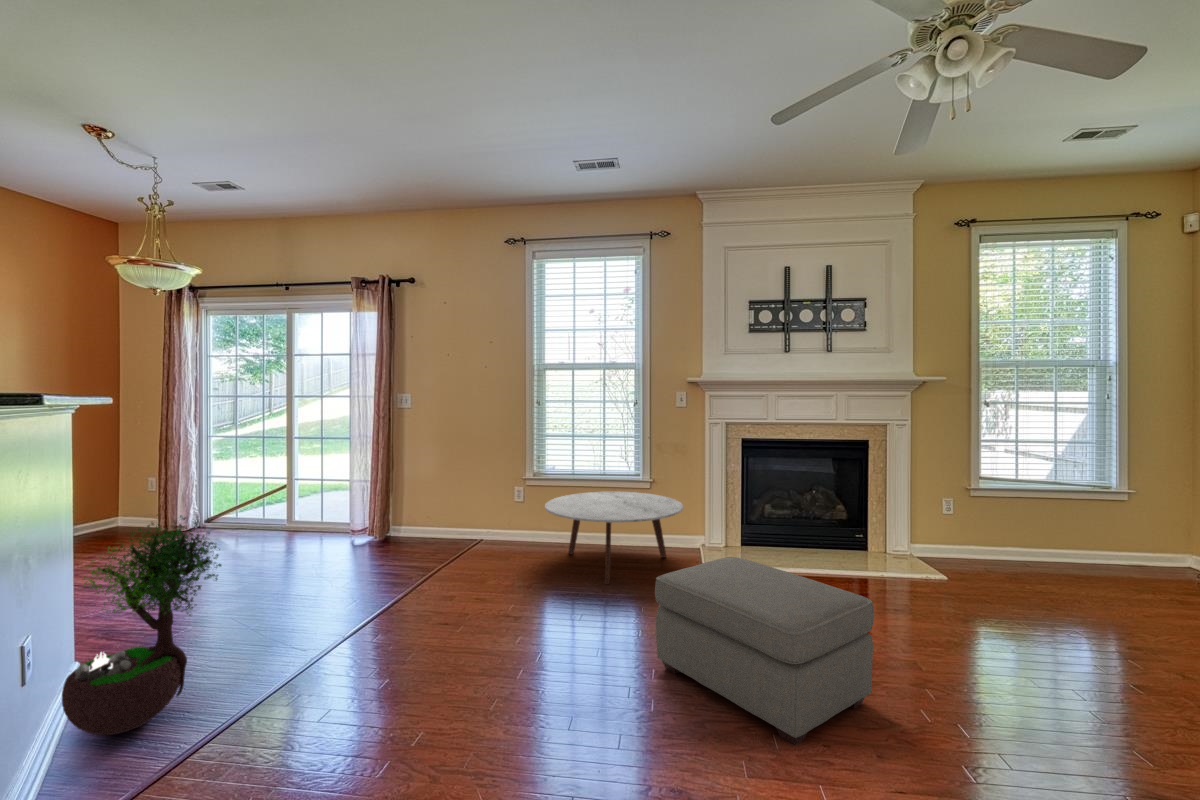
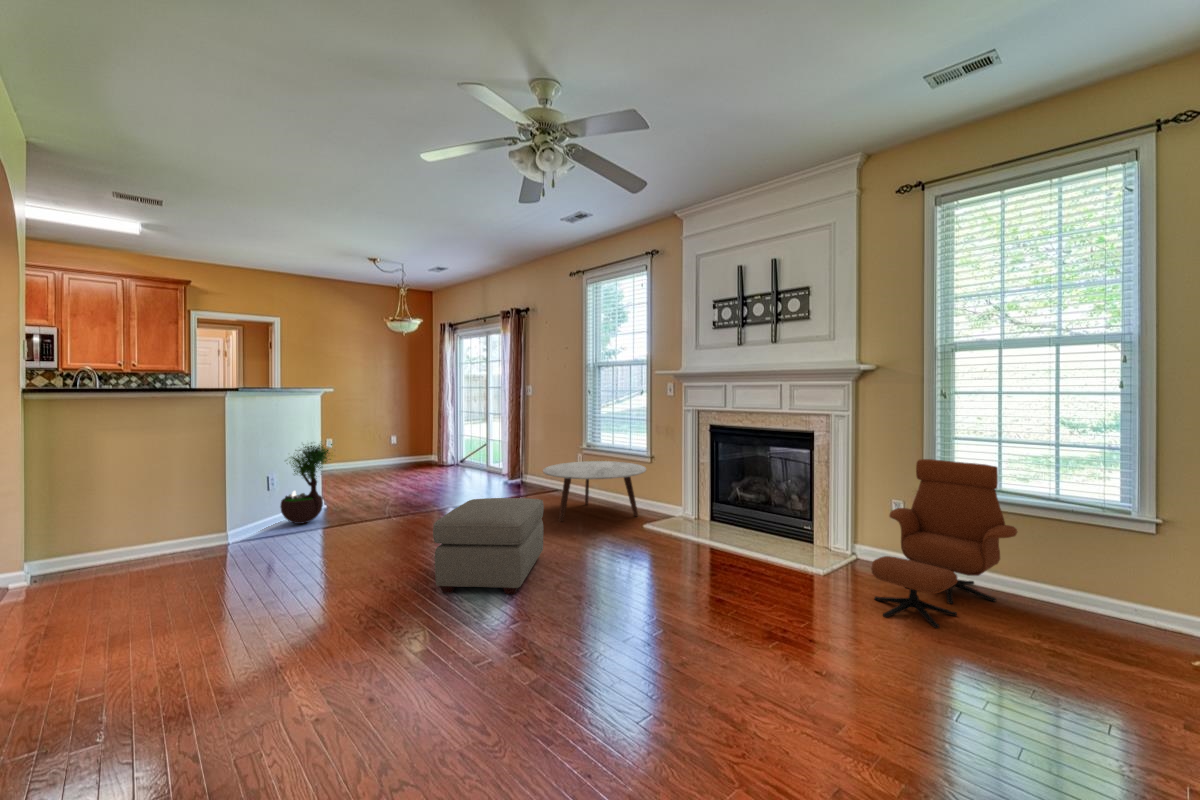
lounge chair: none [971,460,1112,604] -> present [871,459,1017,628]

